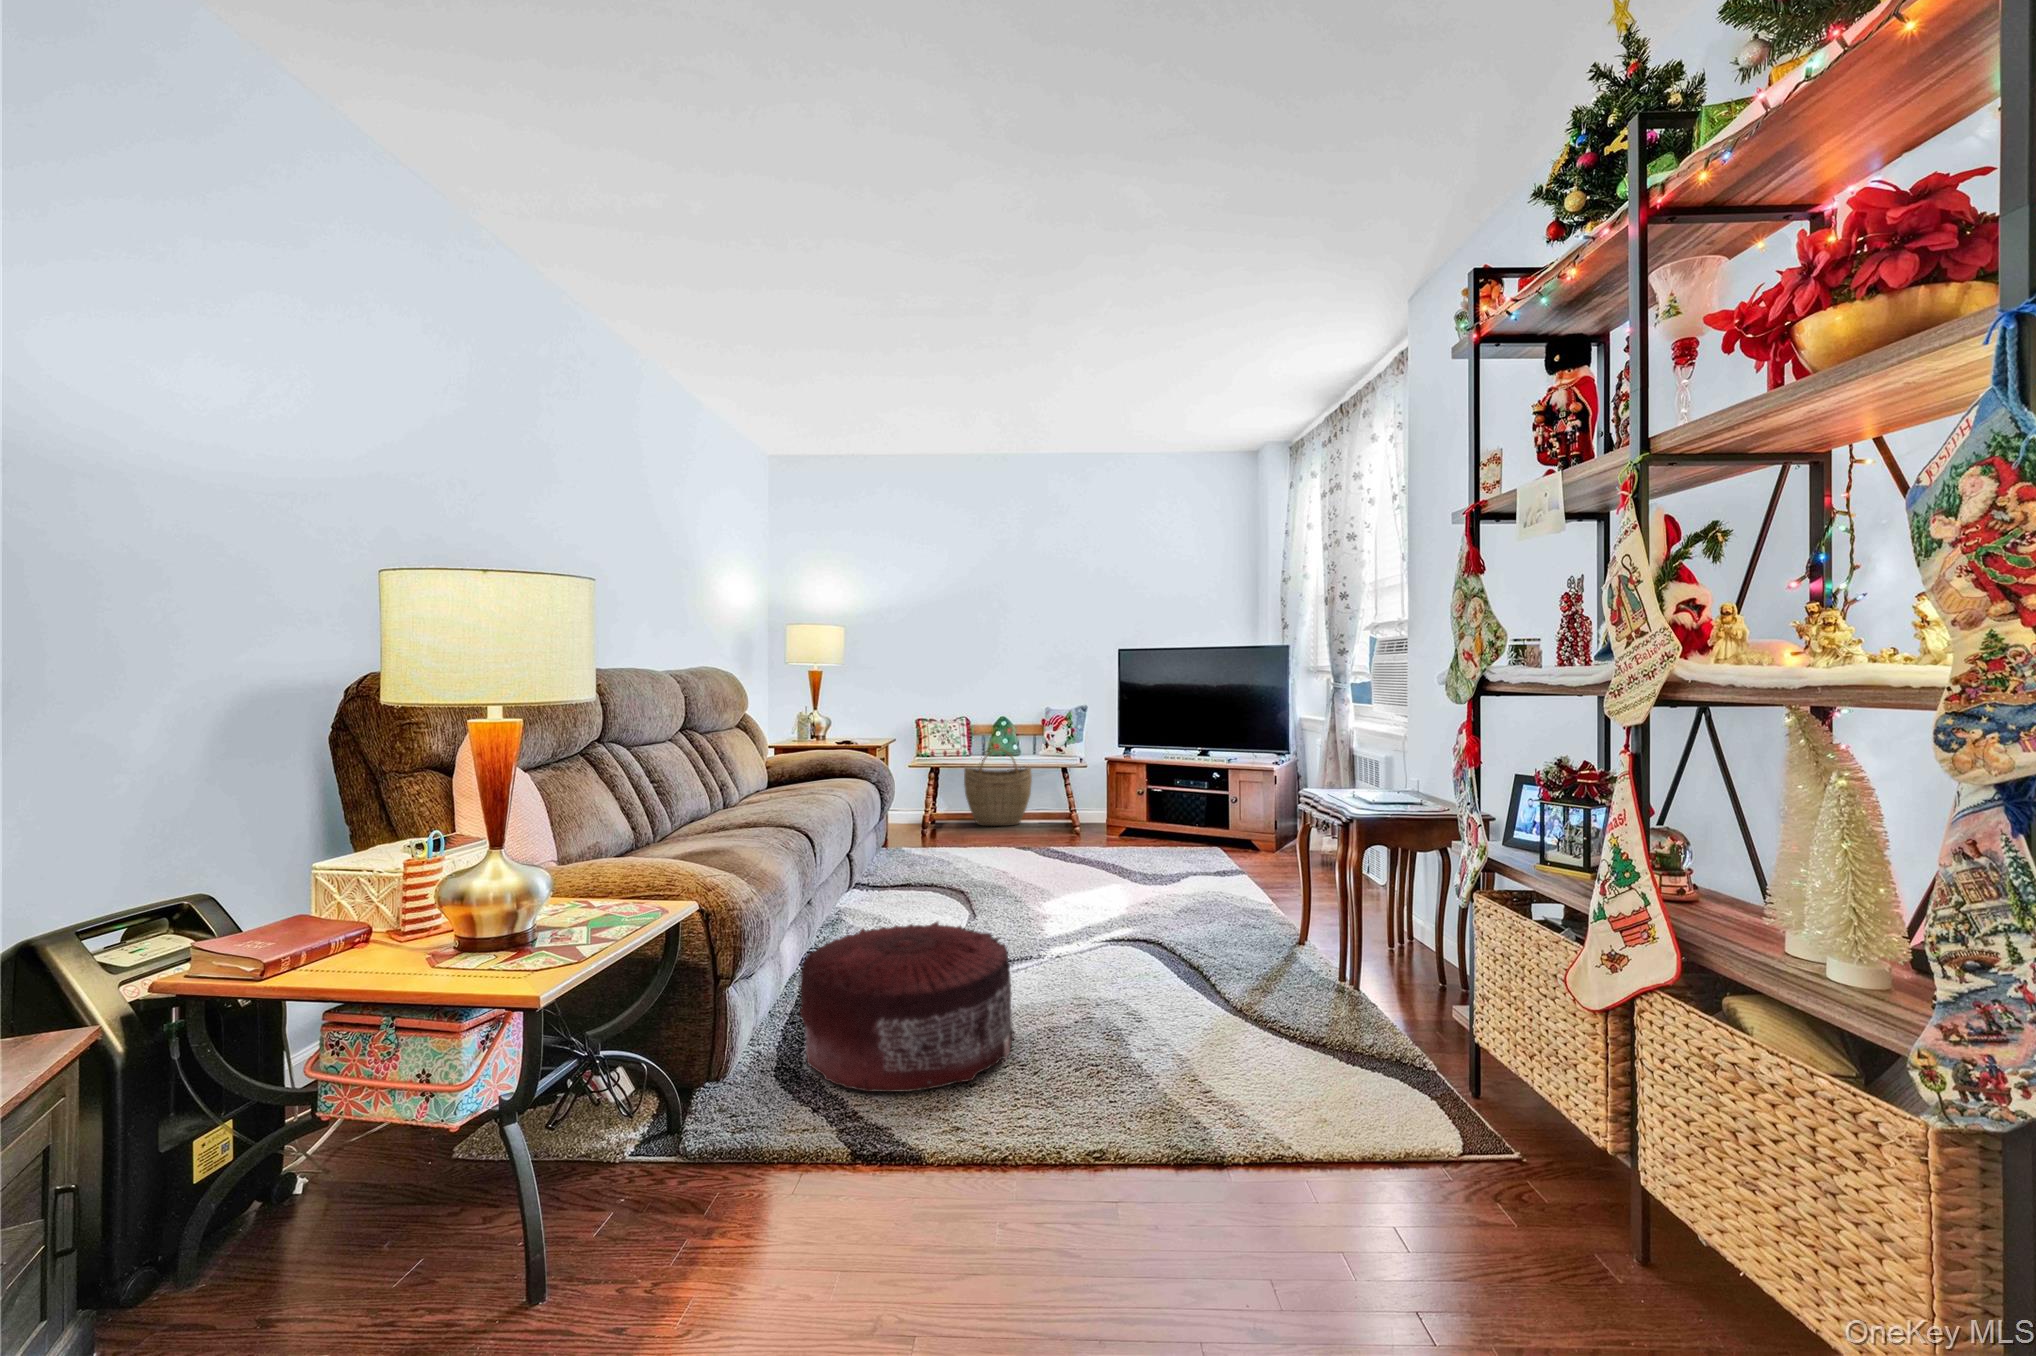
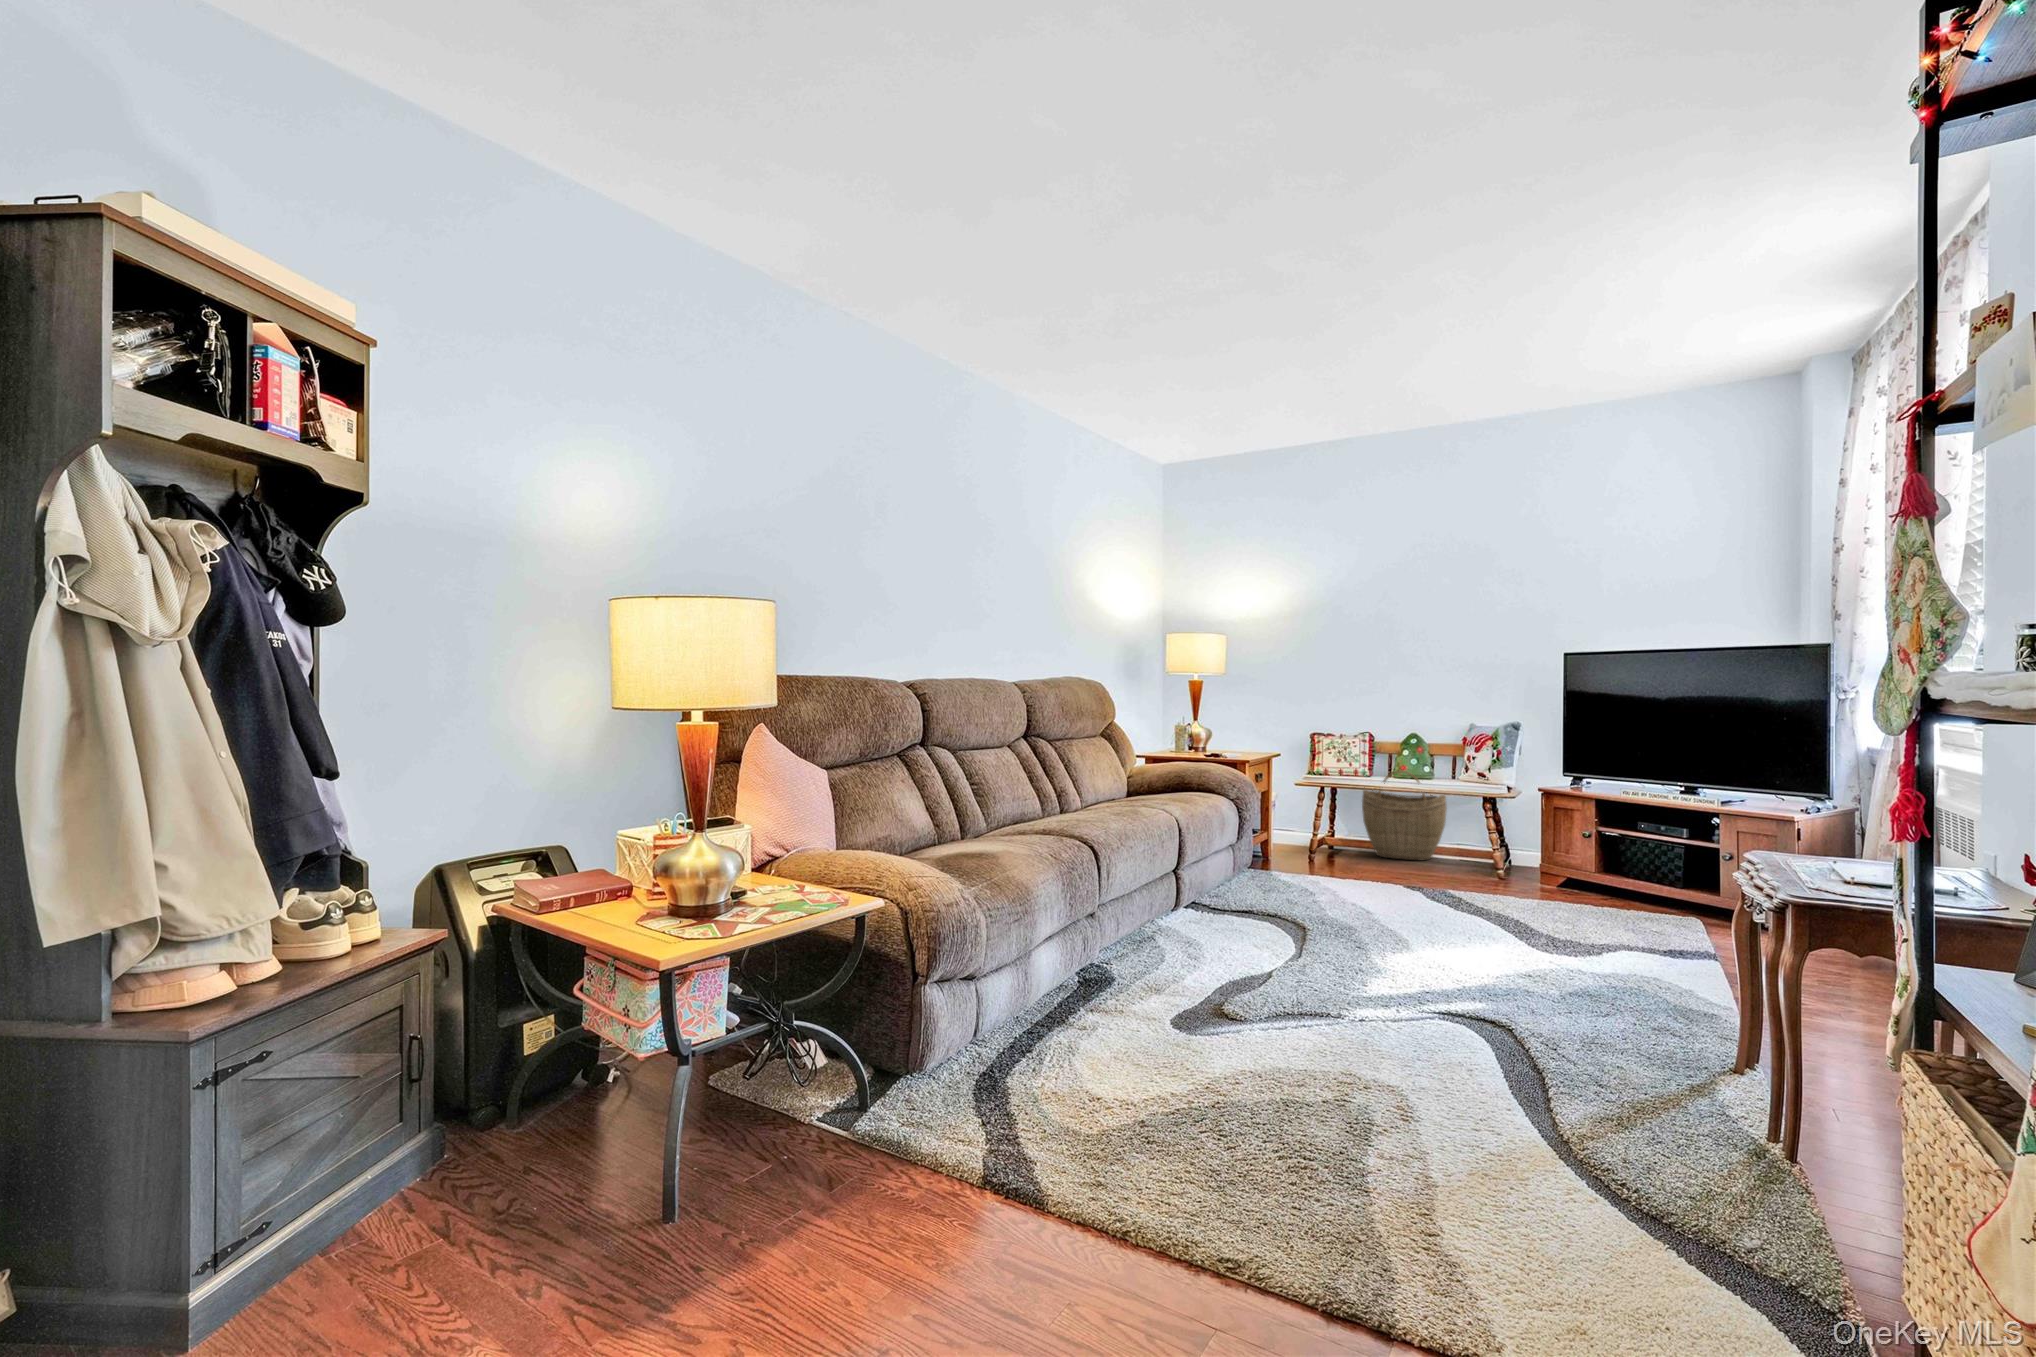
pouf: present [800,922,1014,1092] -> none [1001,947,1243,1137]

